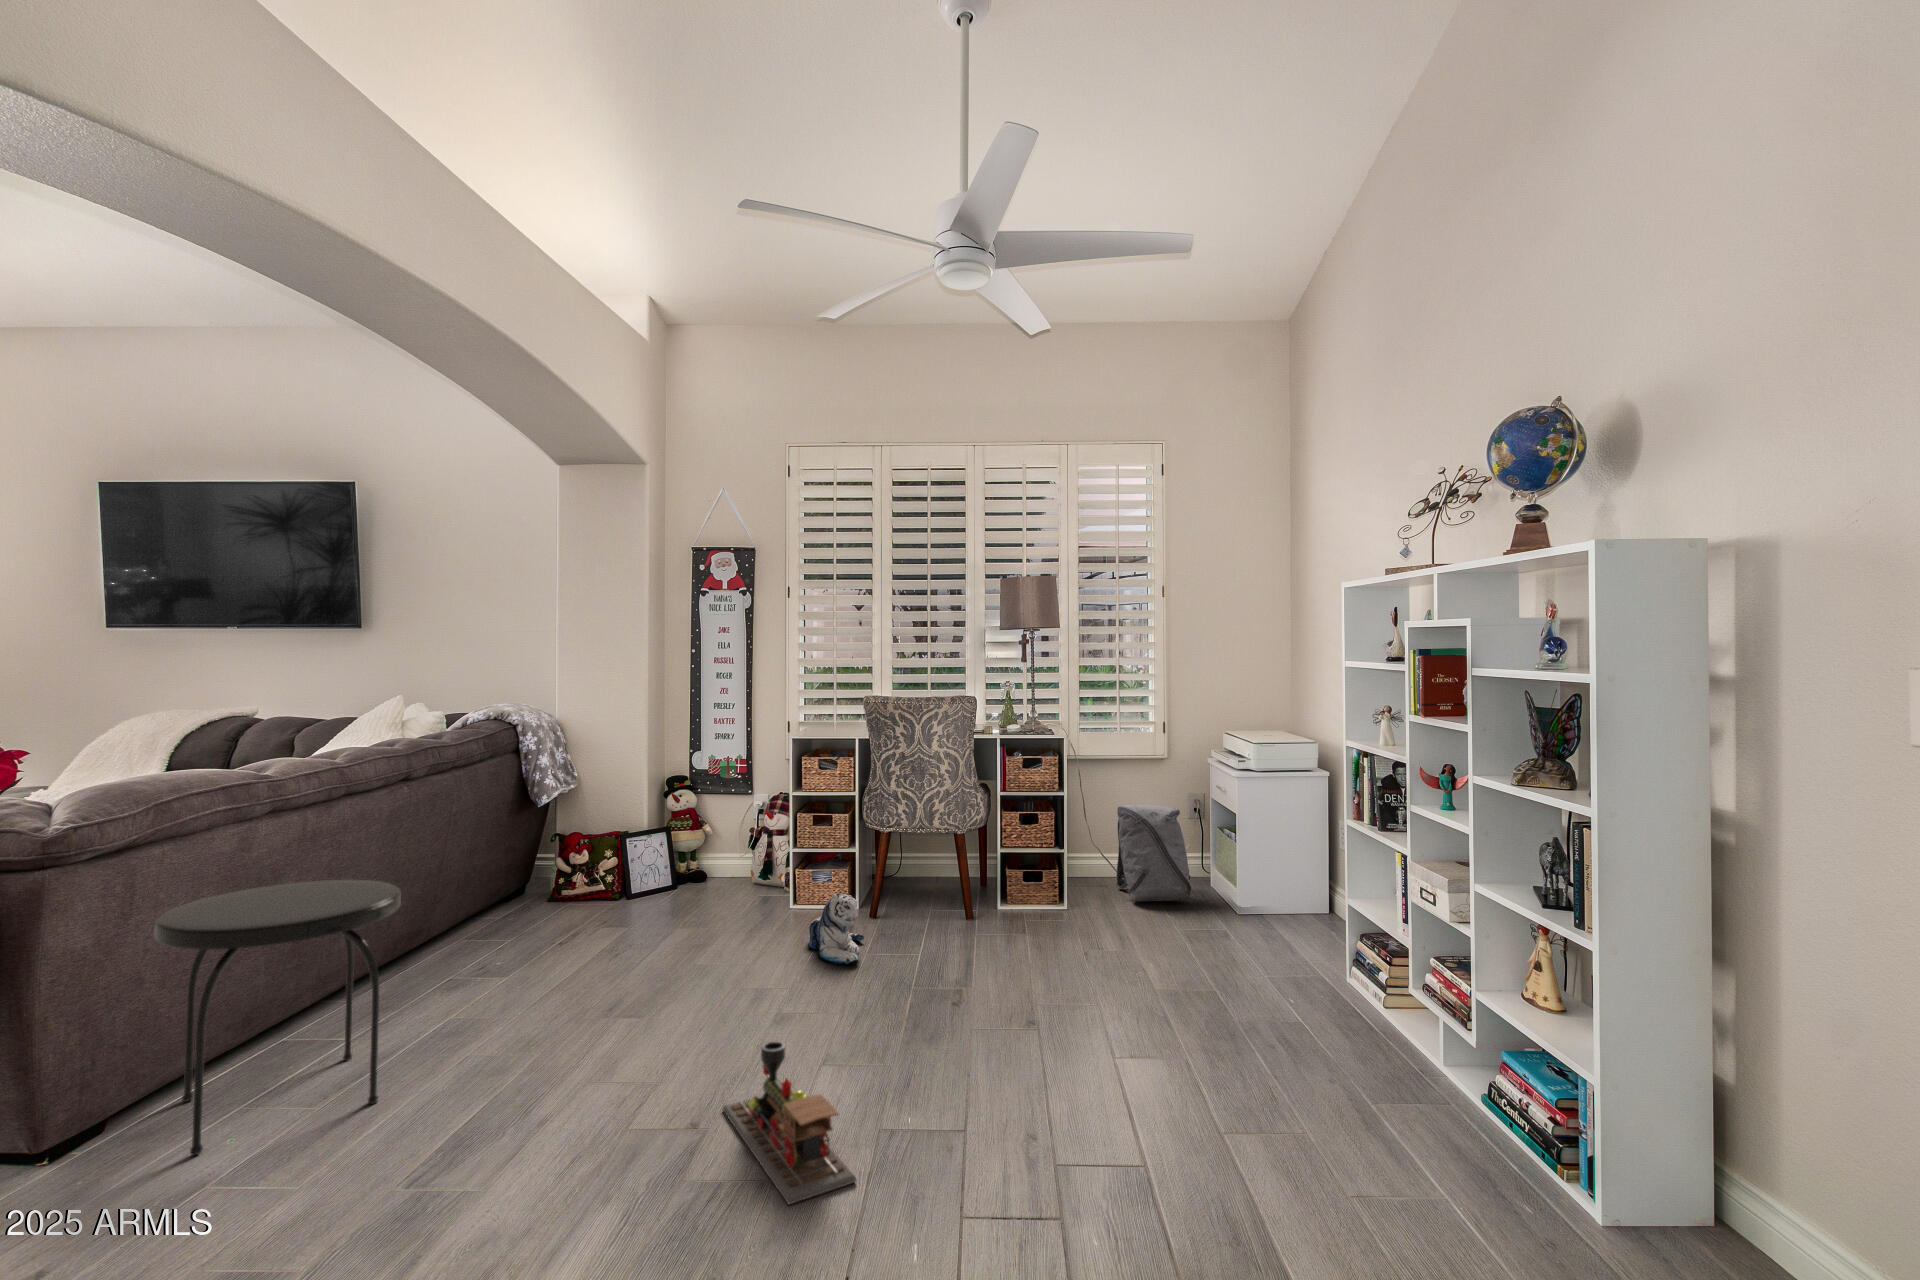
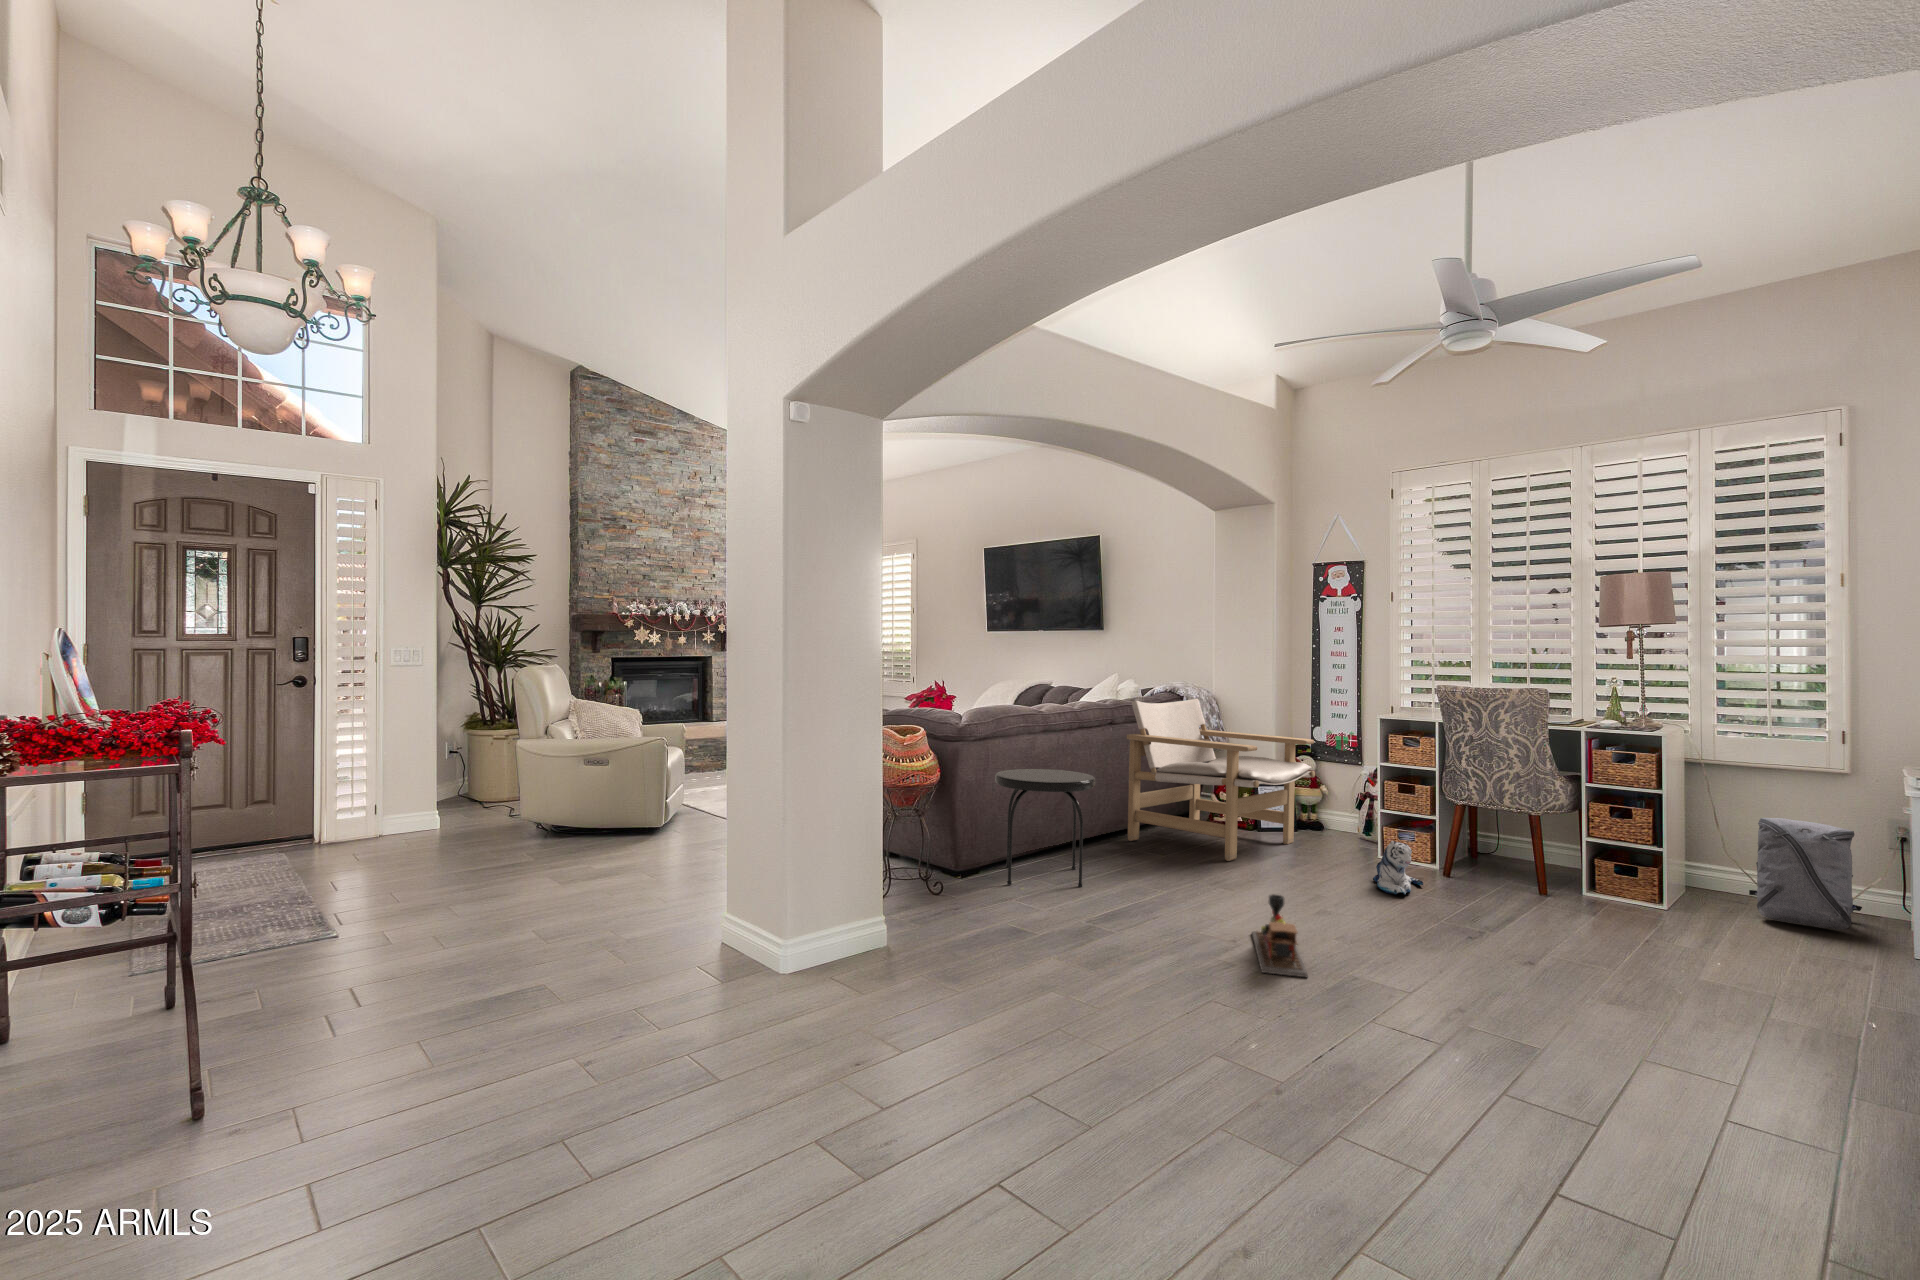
lounge chair: none [436,726,710,963] -> present [1127,699,1315,861]

